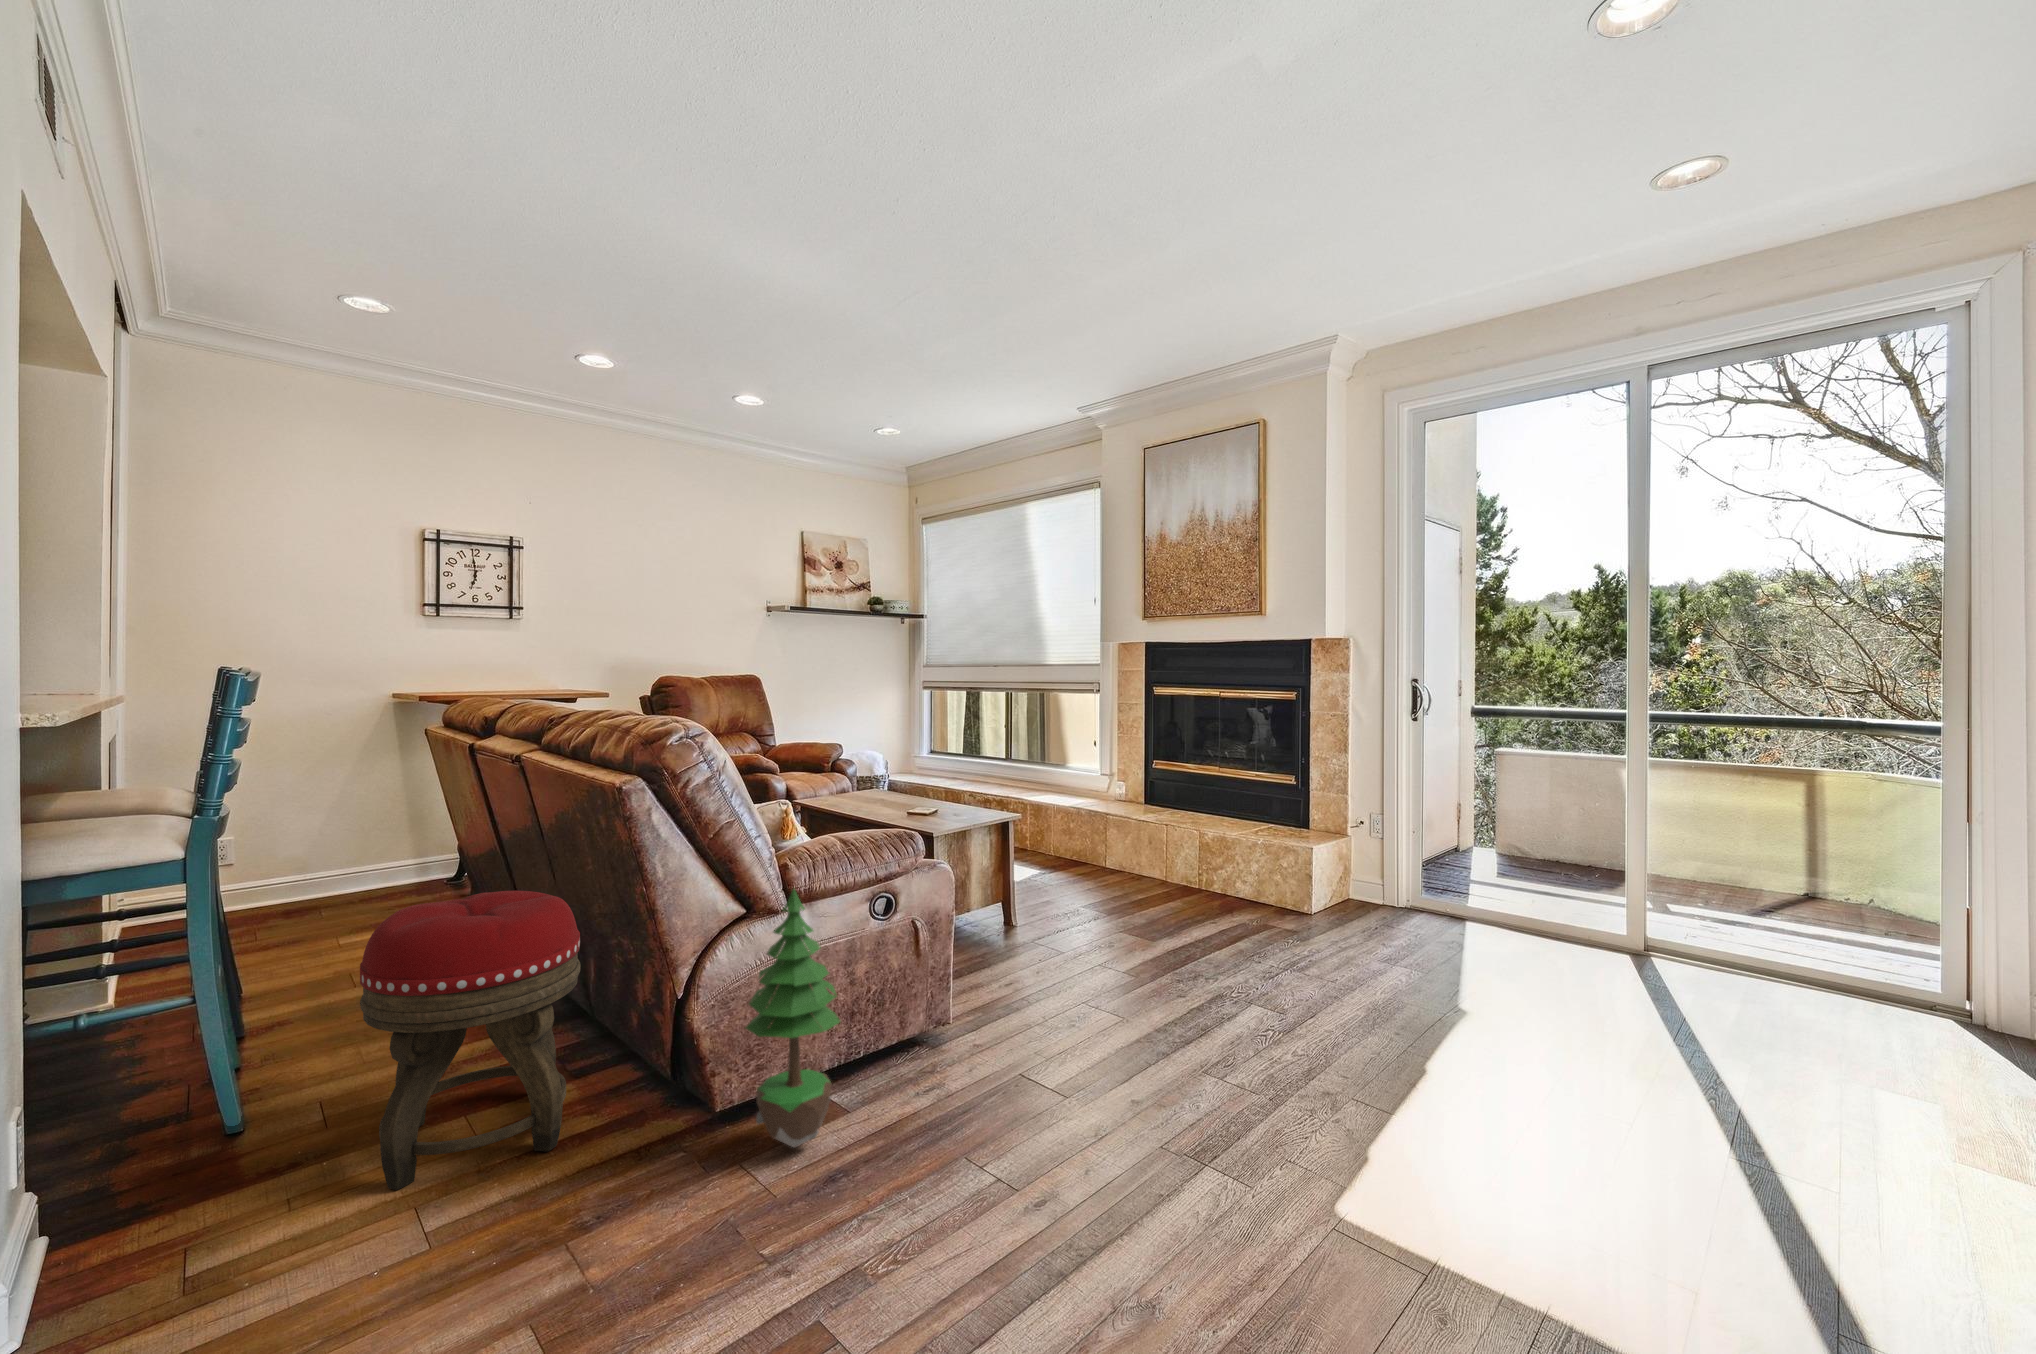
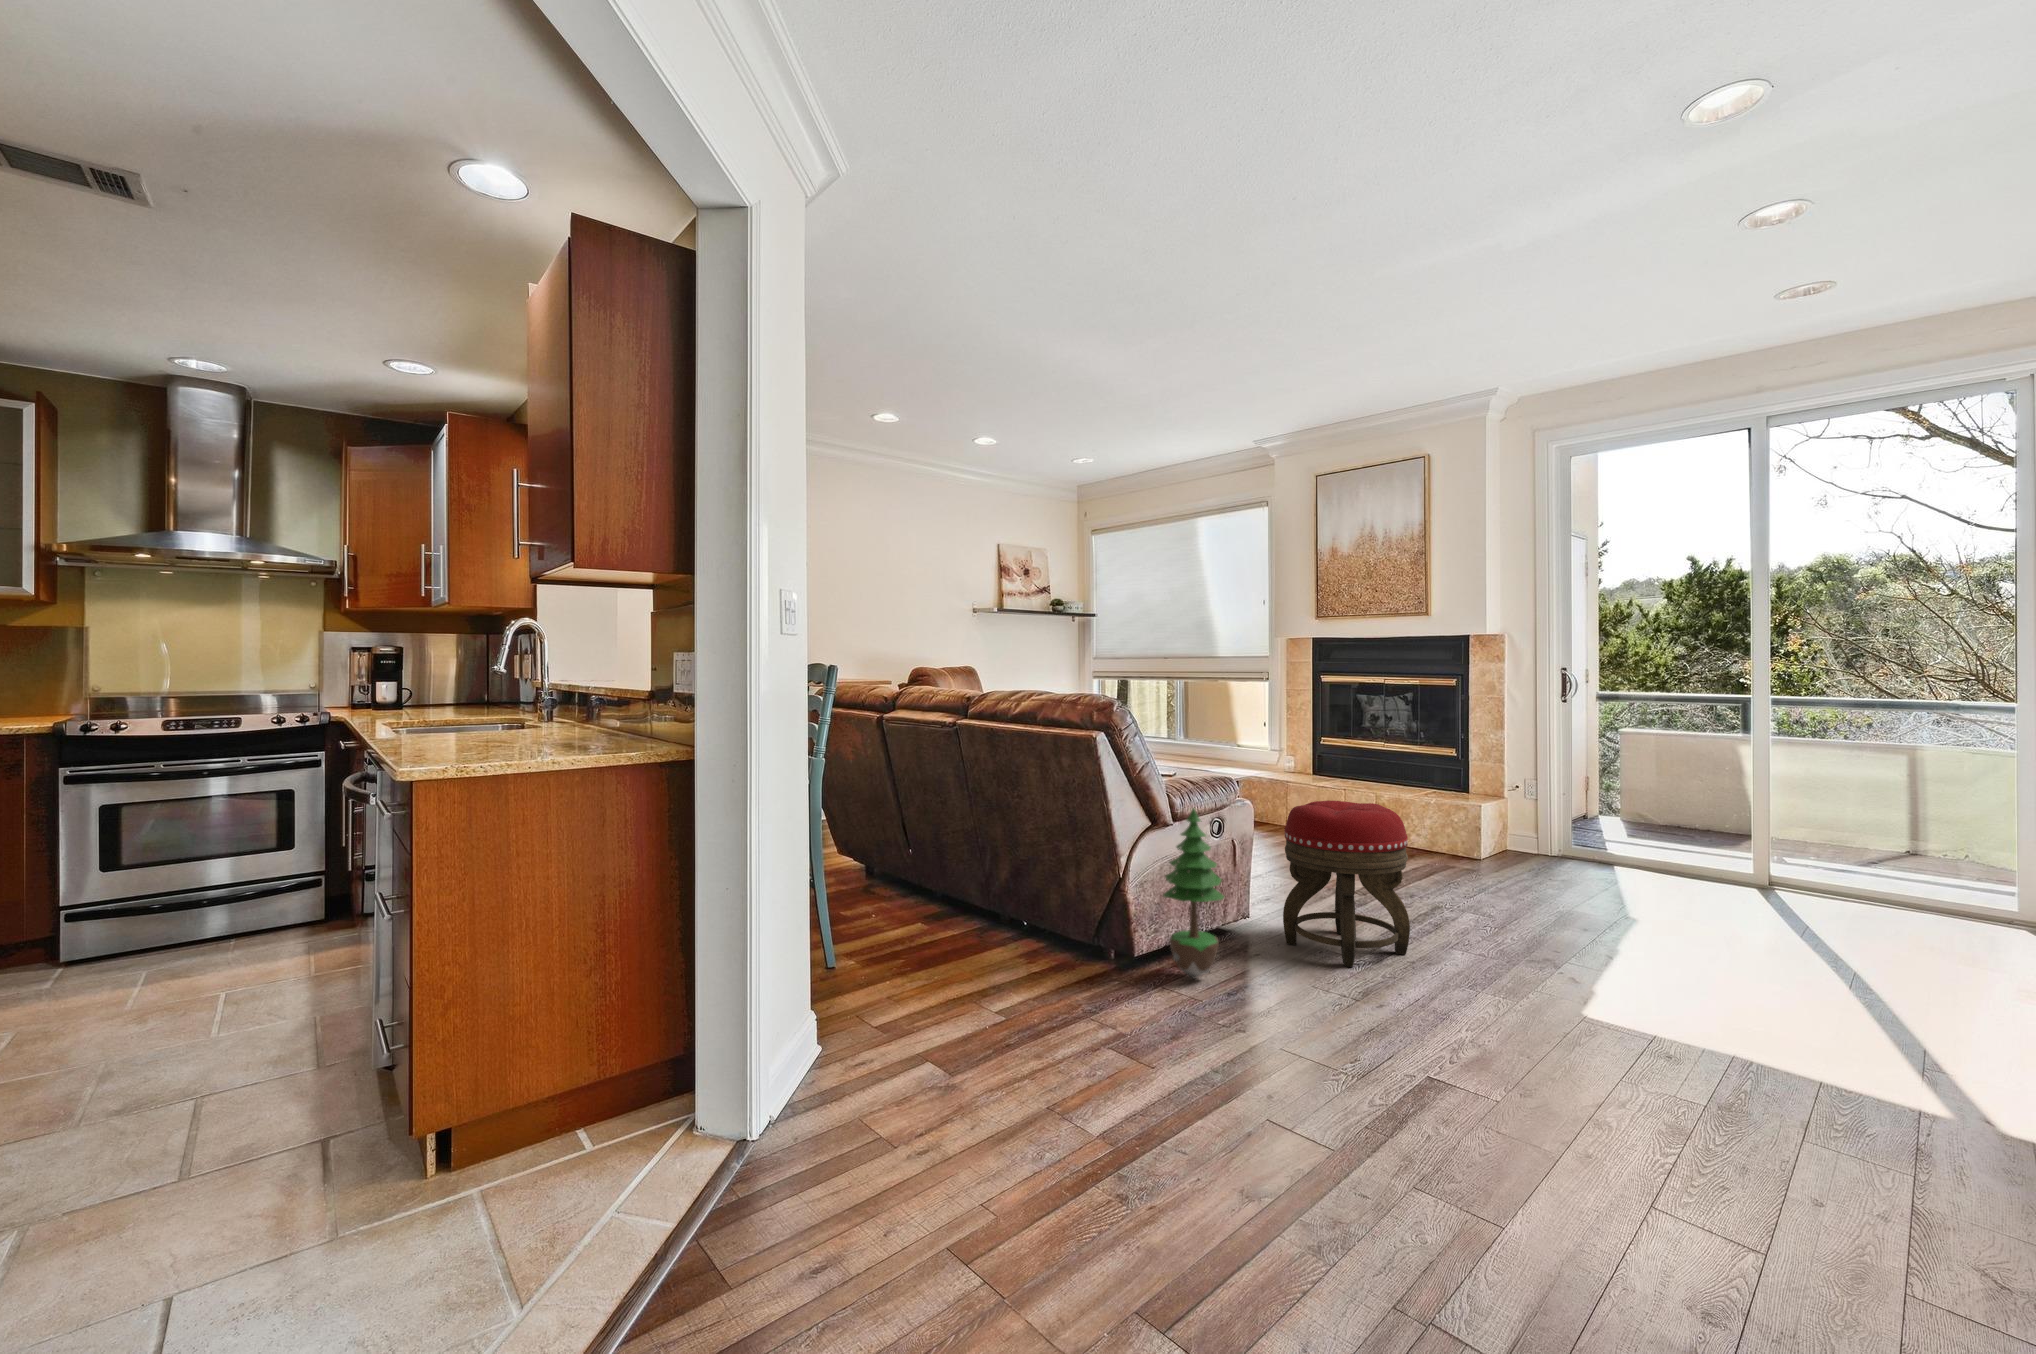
footstool: present [360,891,581,1190] -> present [1283,801,1410,967]

